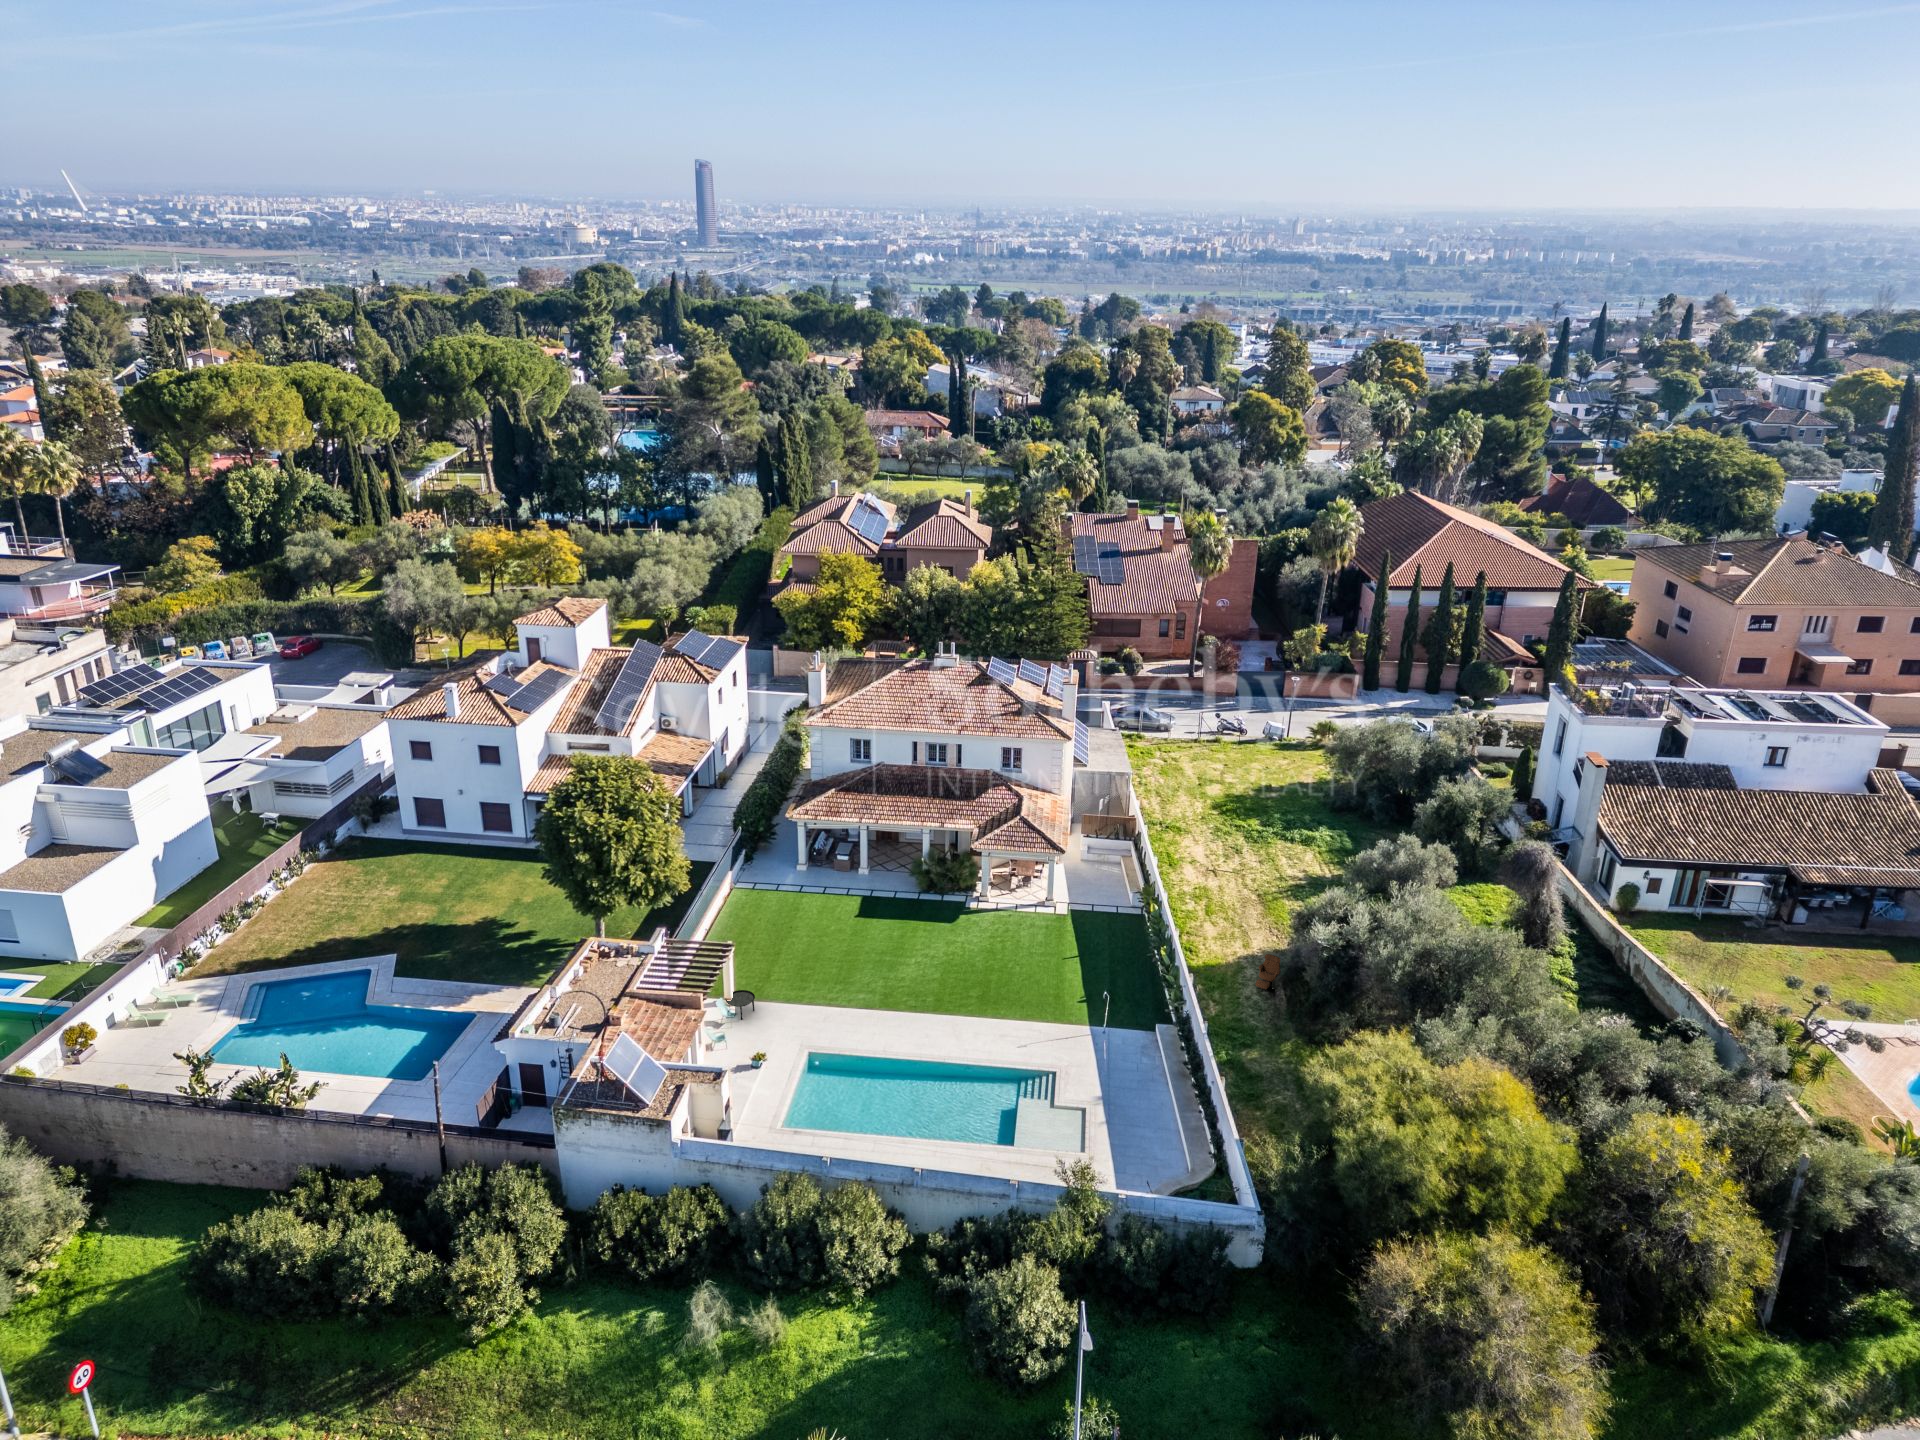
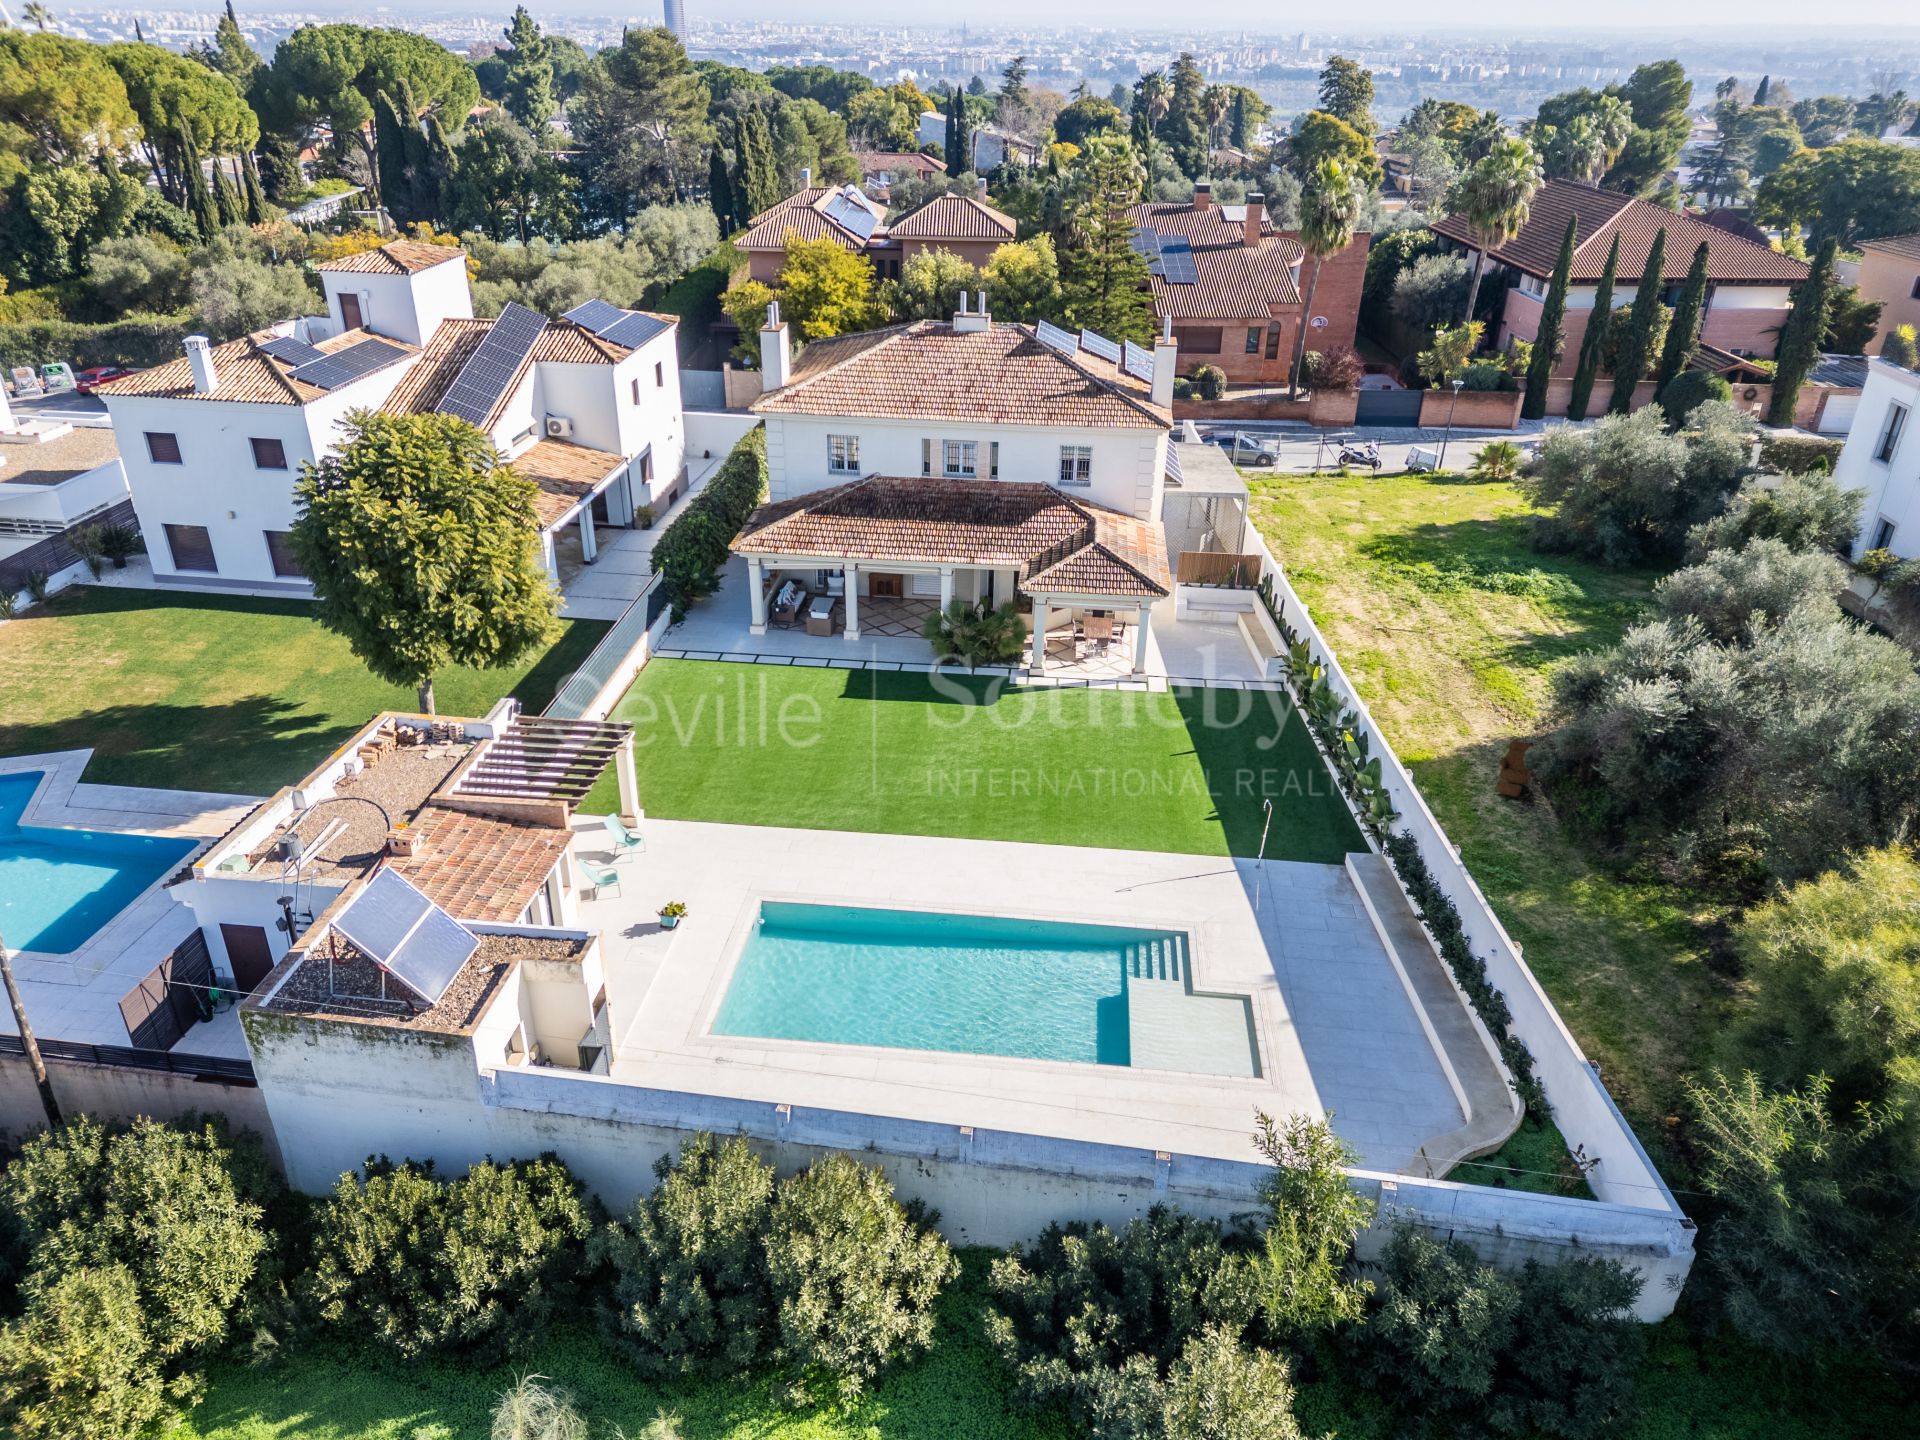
round table: present [726,990,755,1020] -> none [623,801,673,849]

